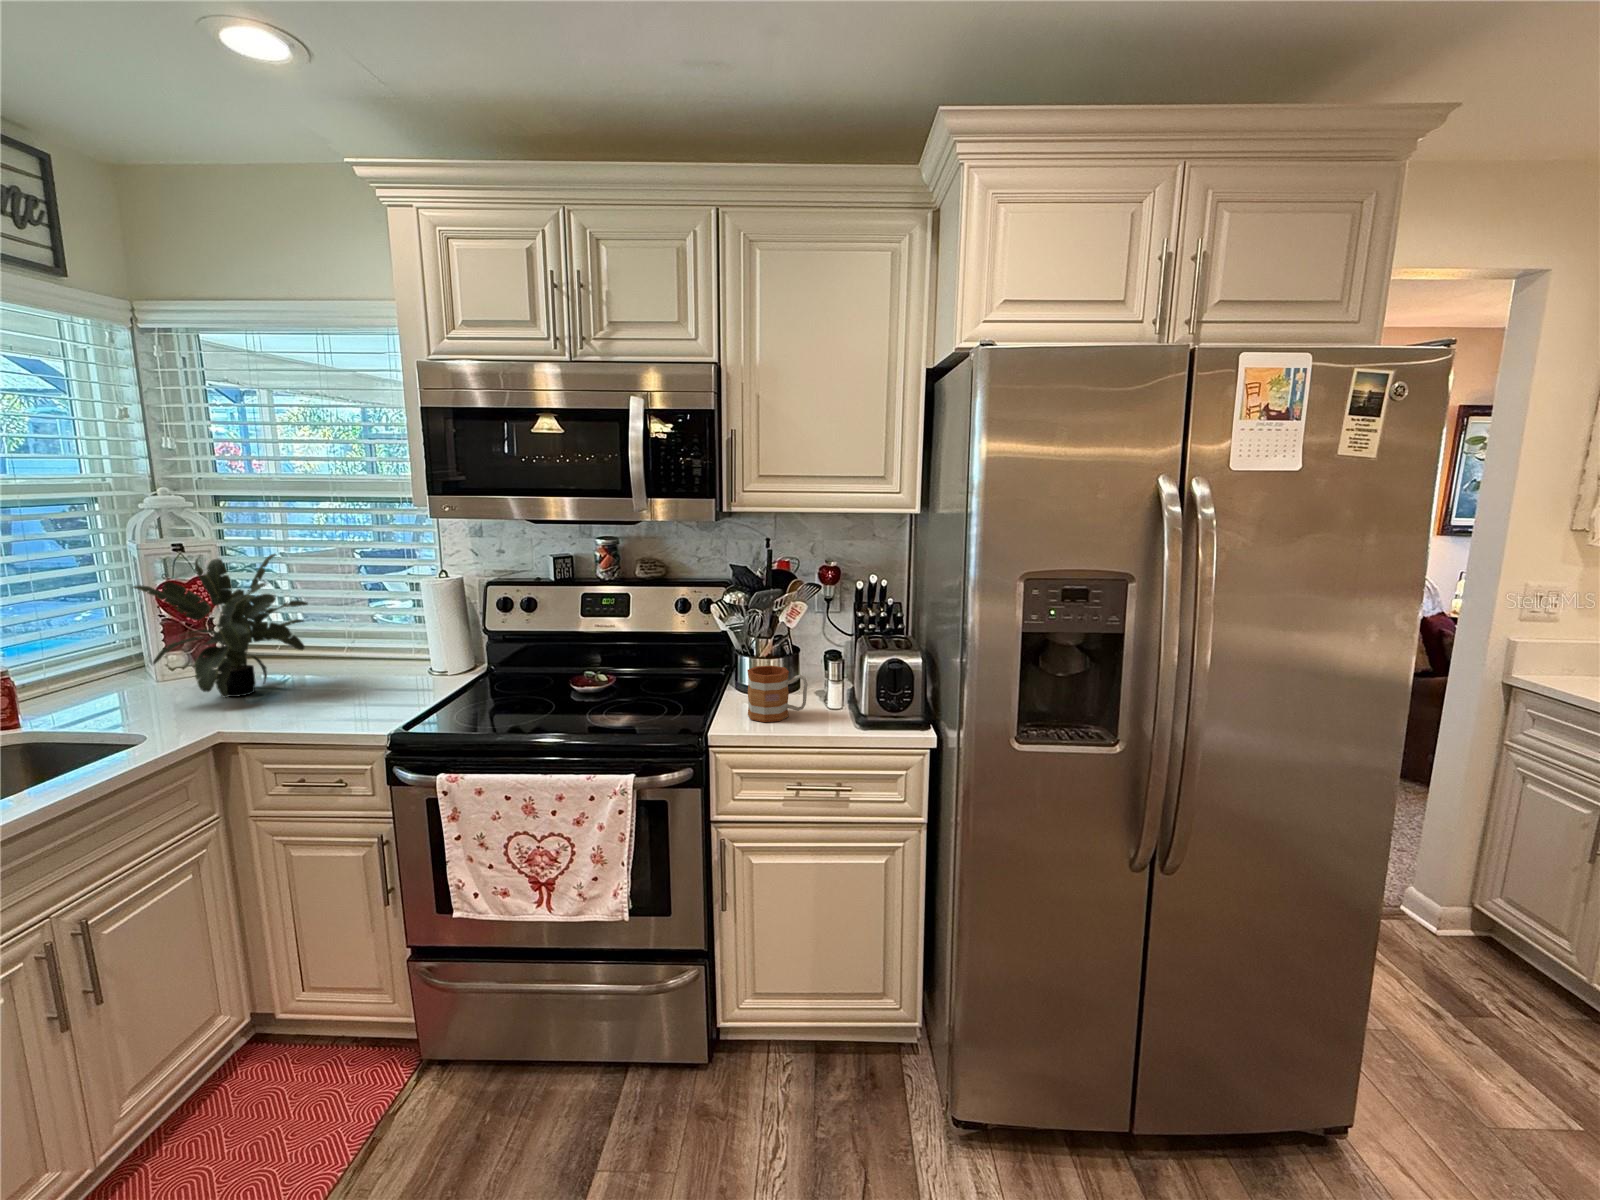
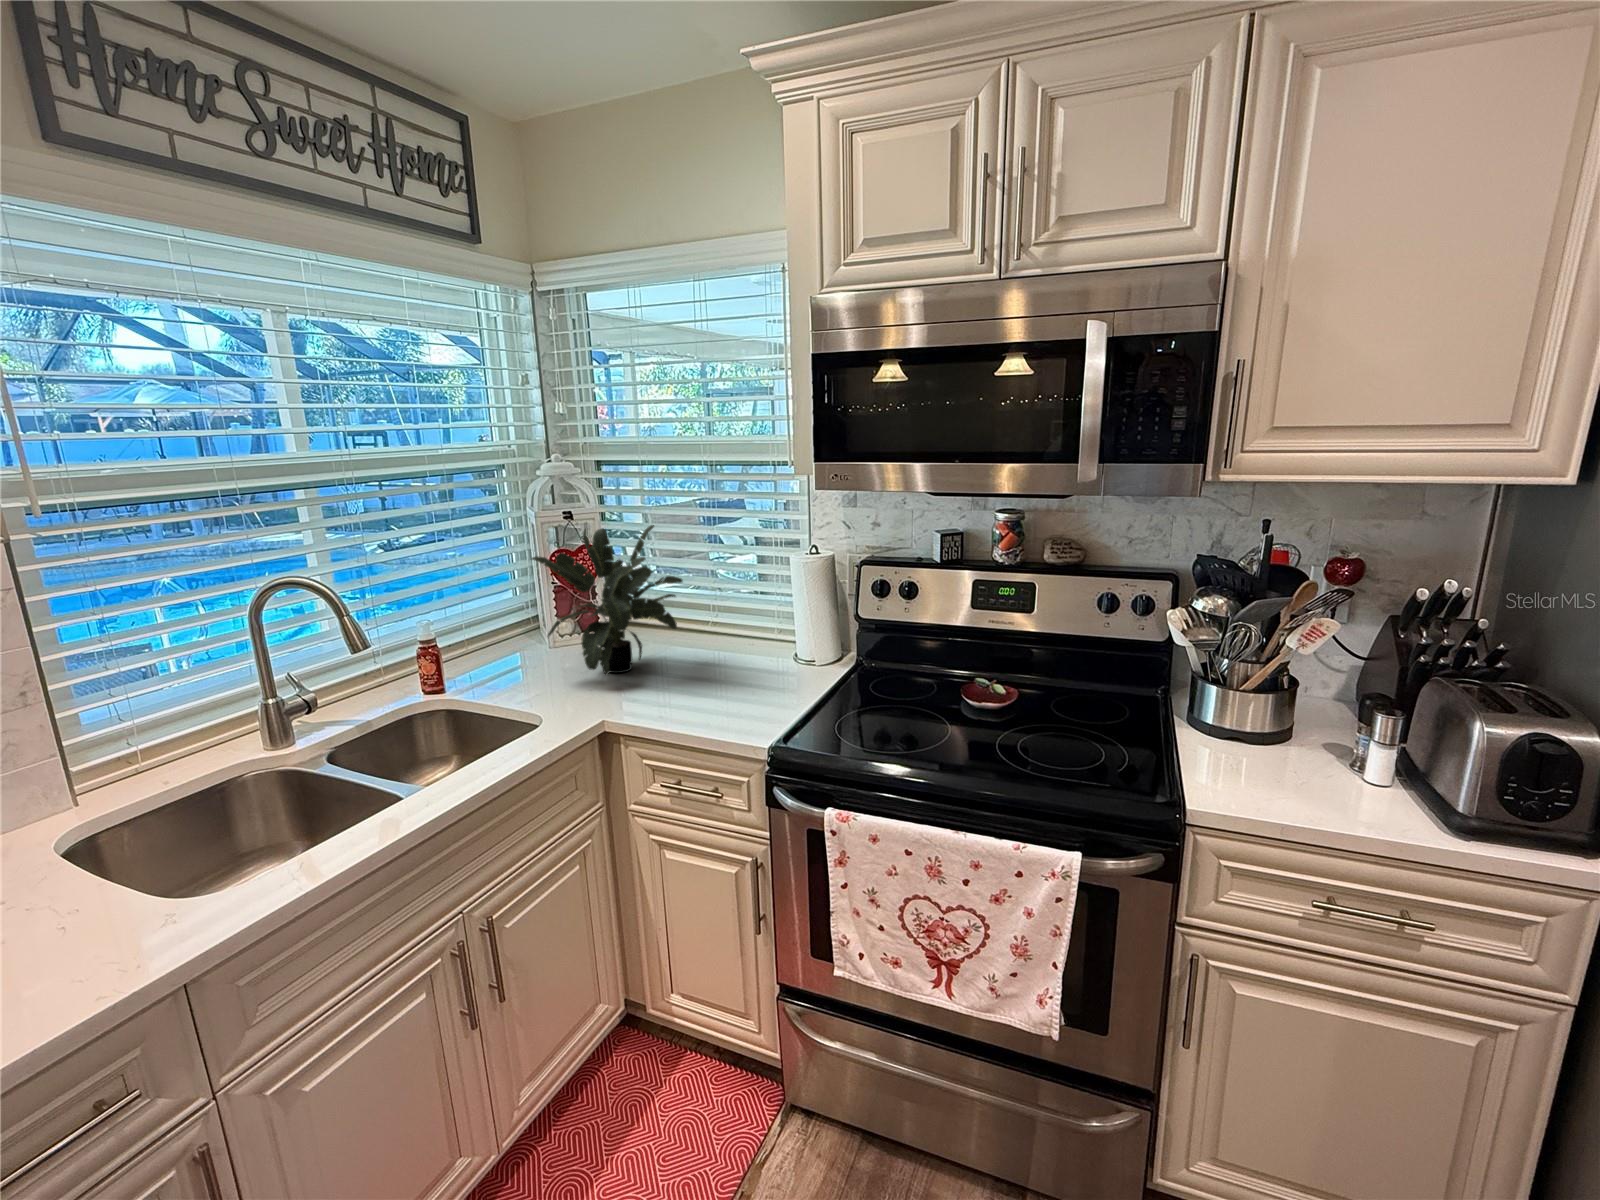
mug: present [748,665,808,722] -> none [1238,712,1352,801]

